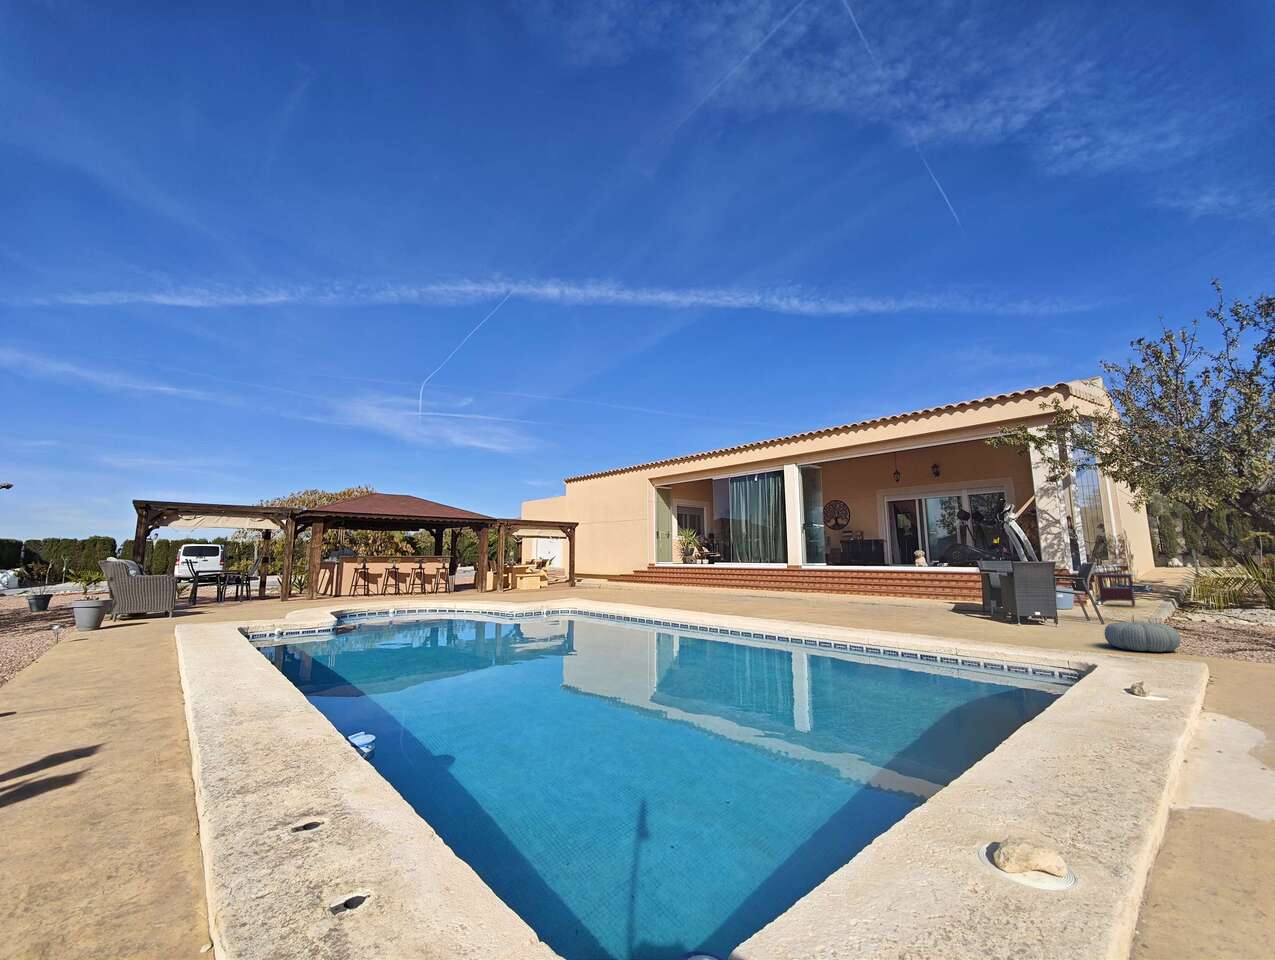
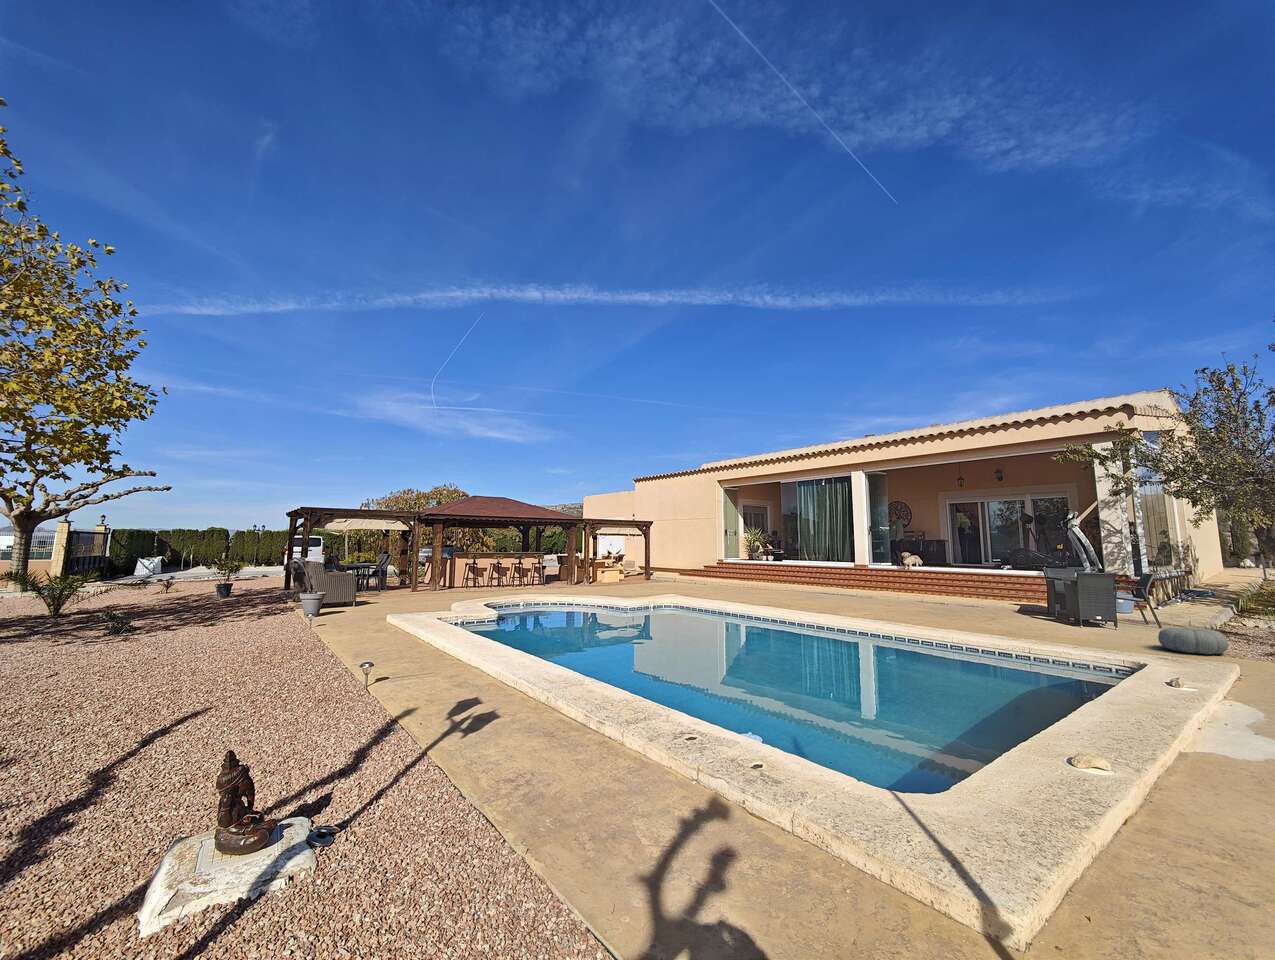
side table: present [1096,574,1135,607] -> none [1156,579,1196,612]

